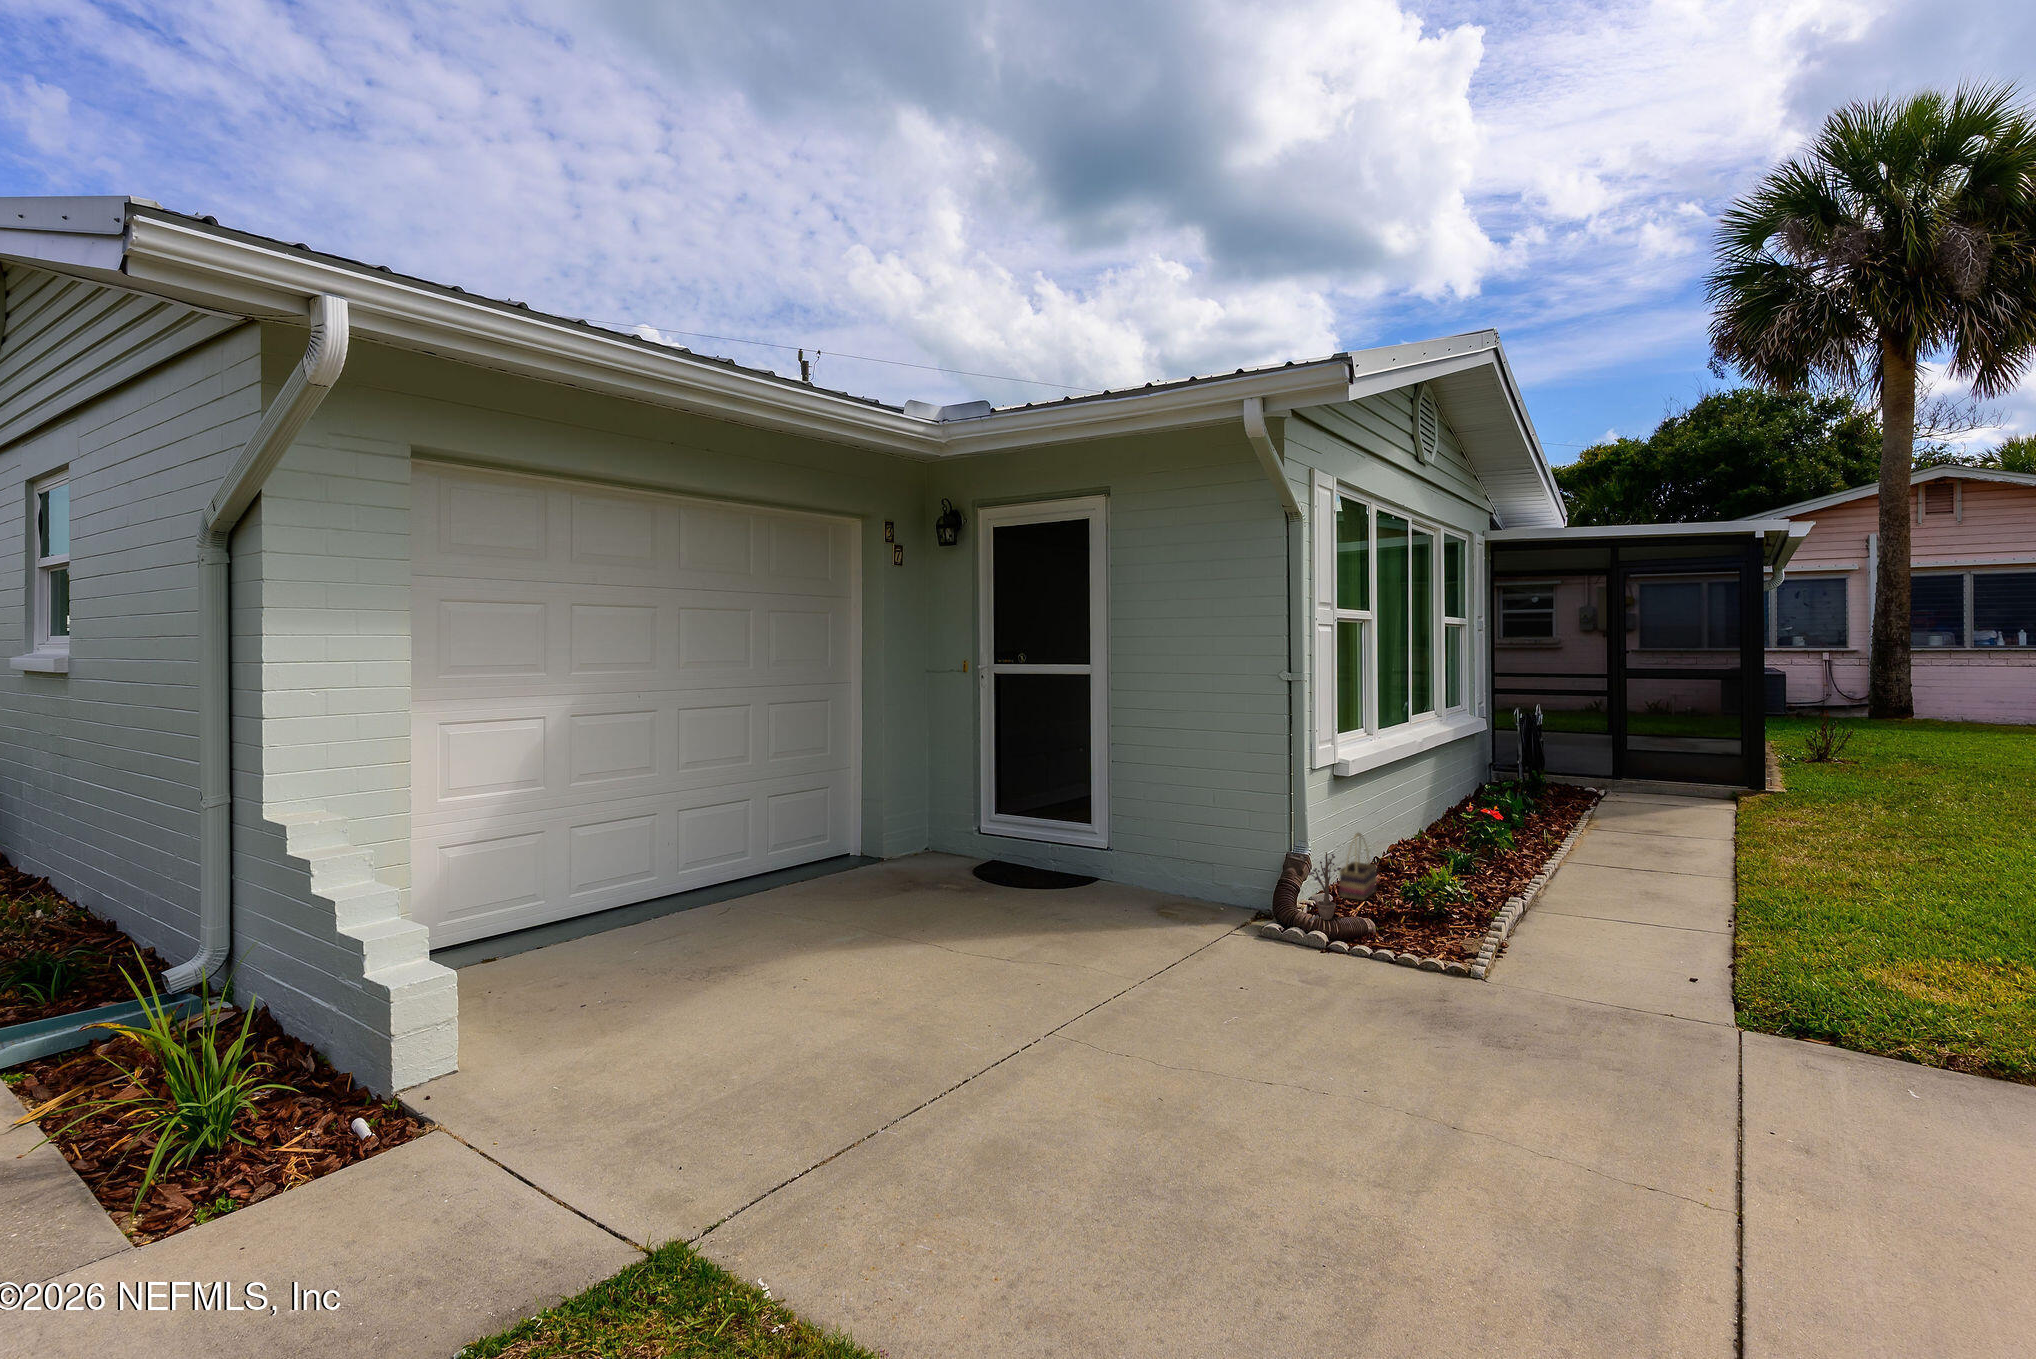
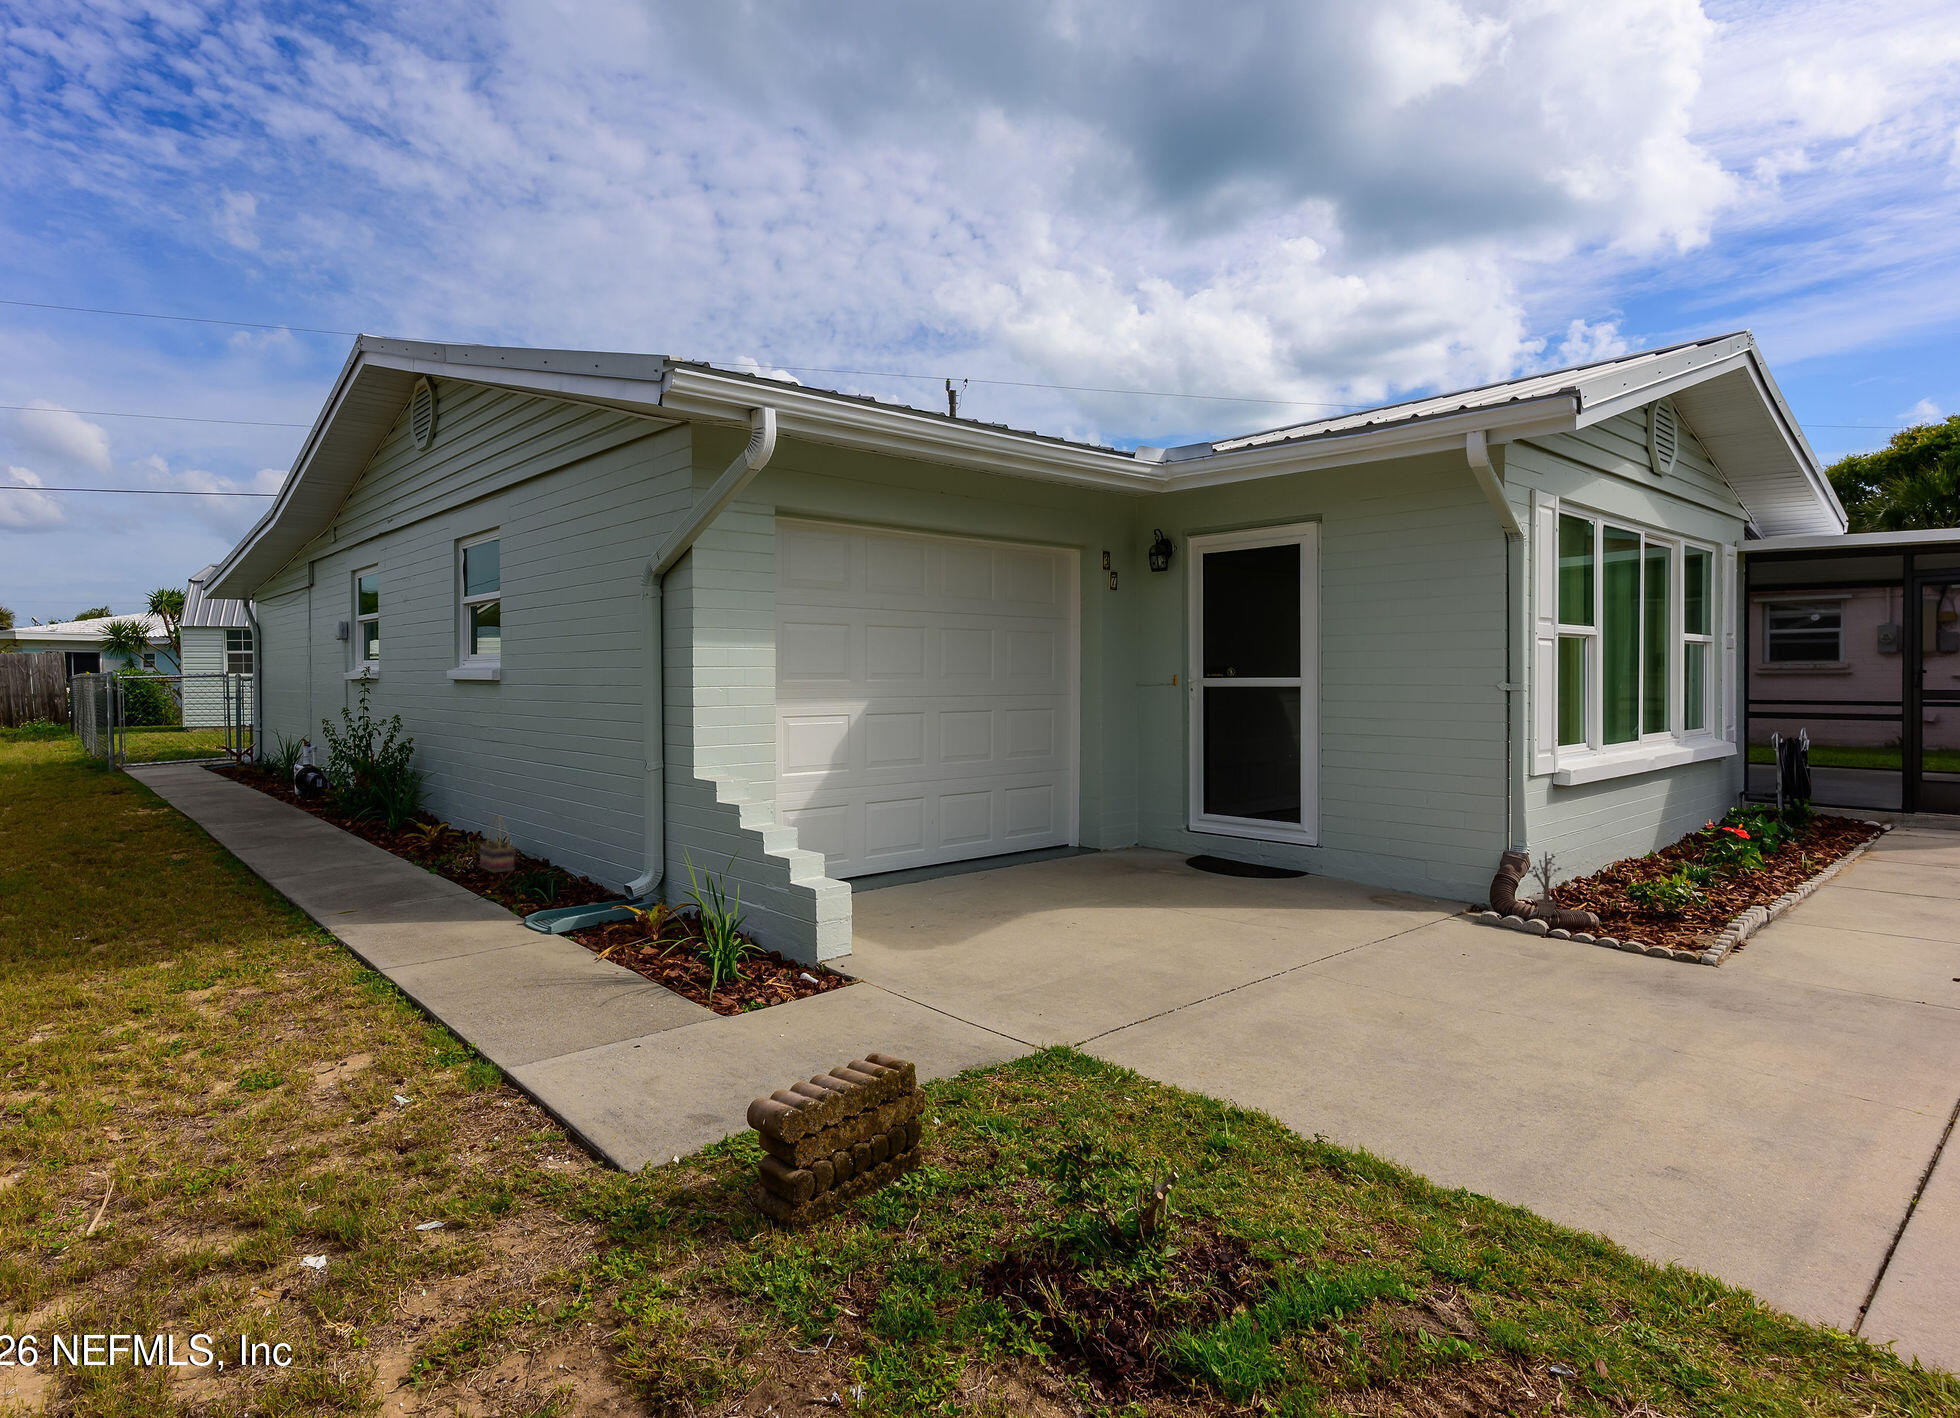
basket: present [1339,833,1377,900] -> present [480,815,514,873]

